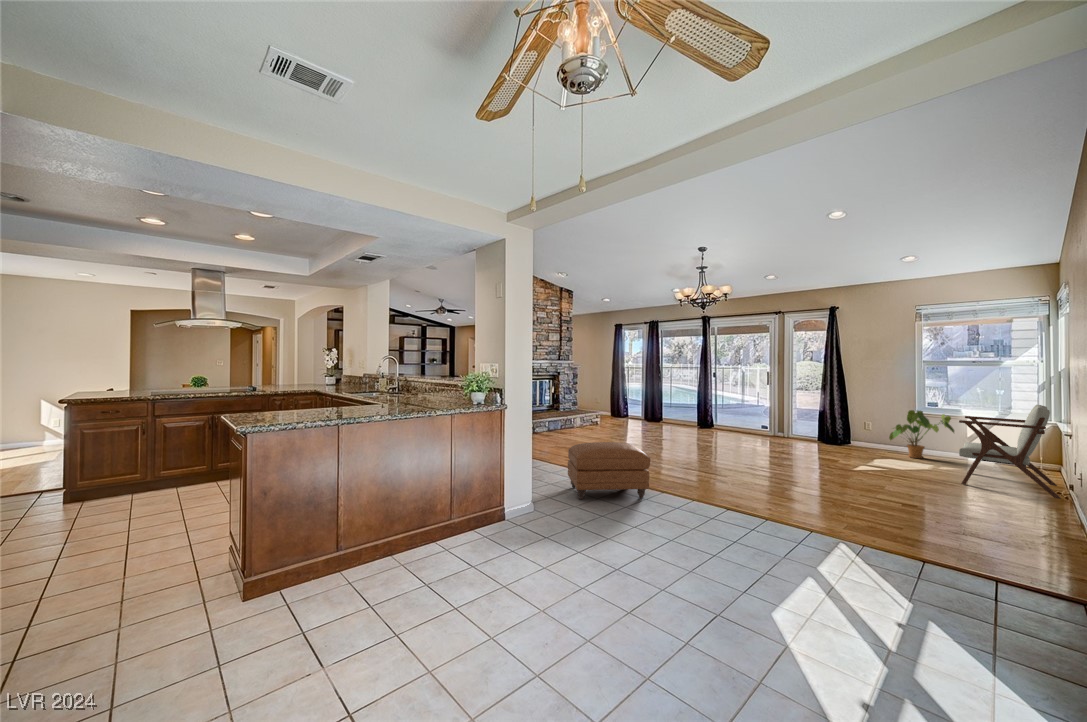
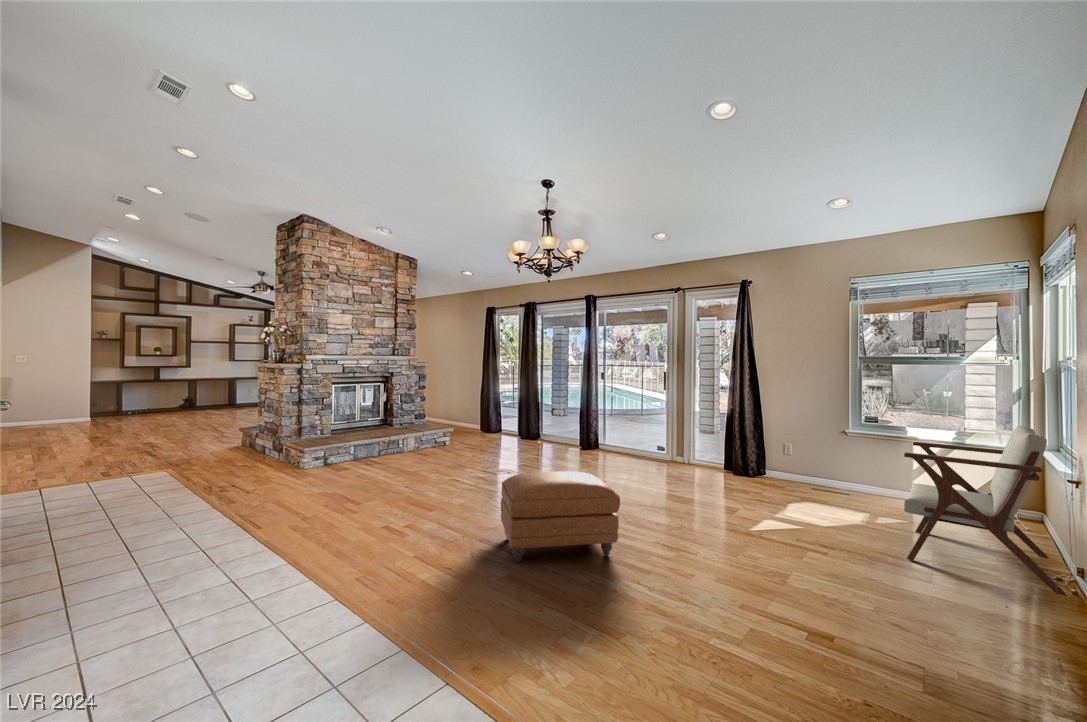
house plant: present [889,410,954,458] -> none [812,428,899,501]
ottoman: present [568,442,650,499] -> present [501,472,620,562]

